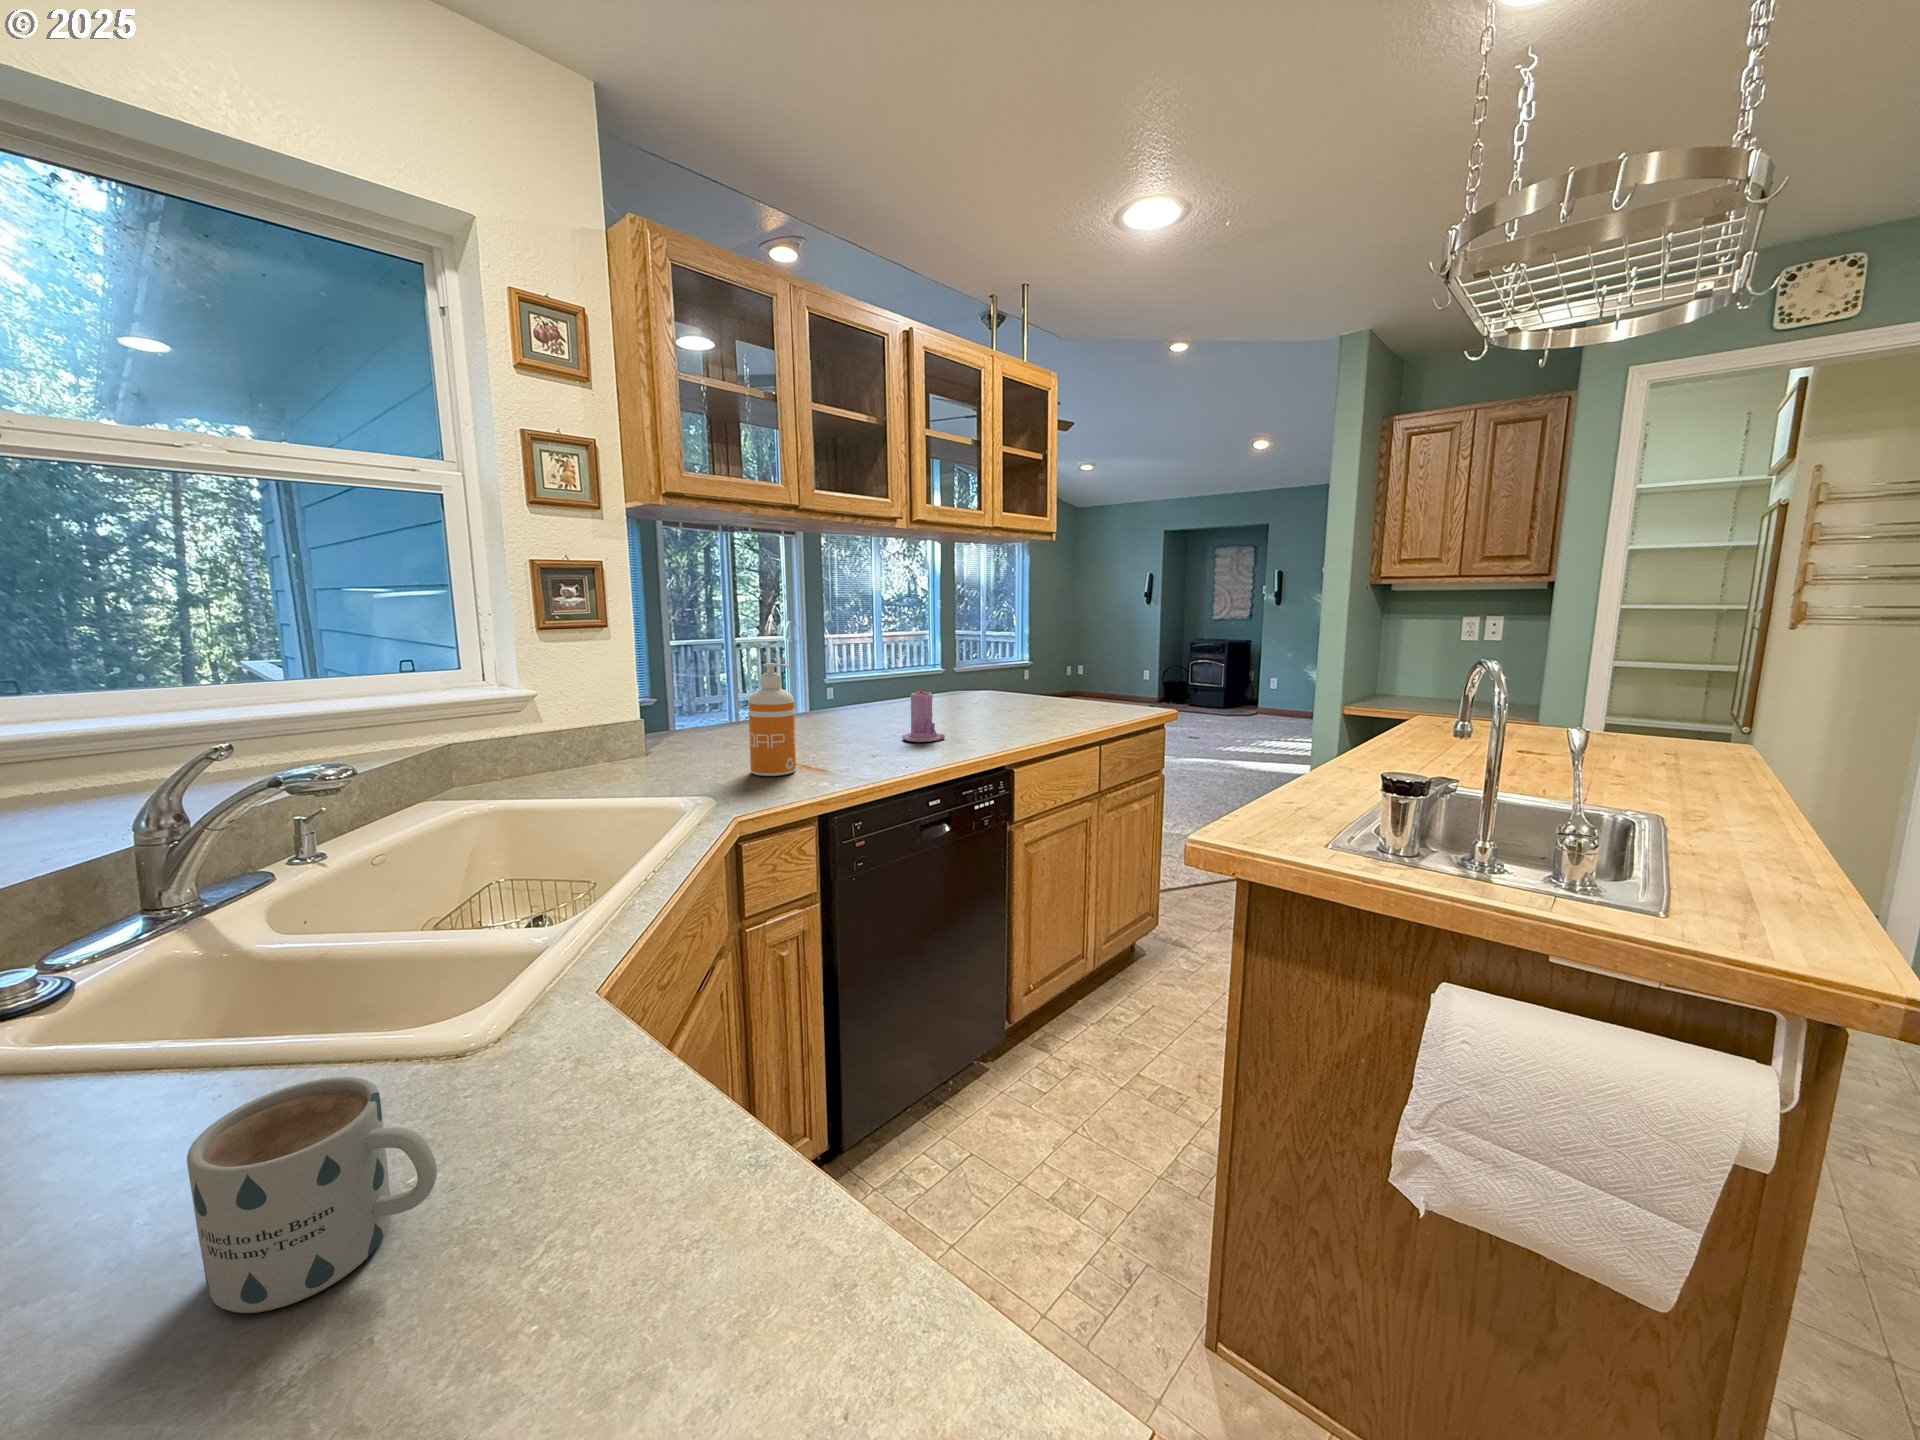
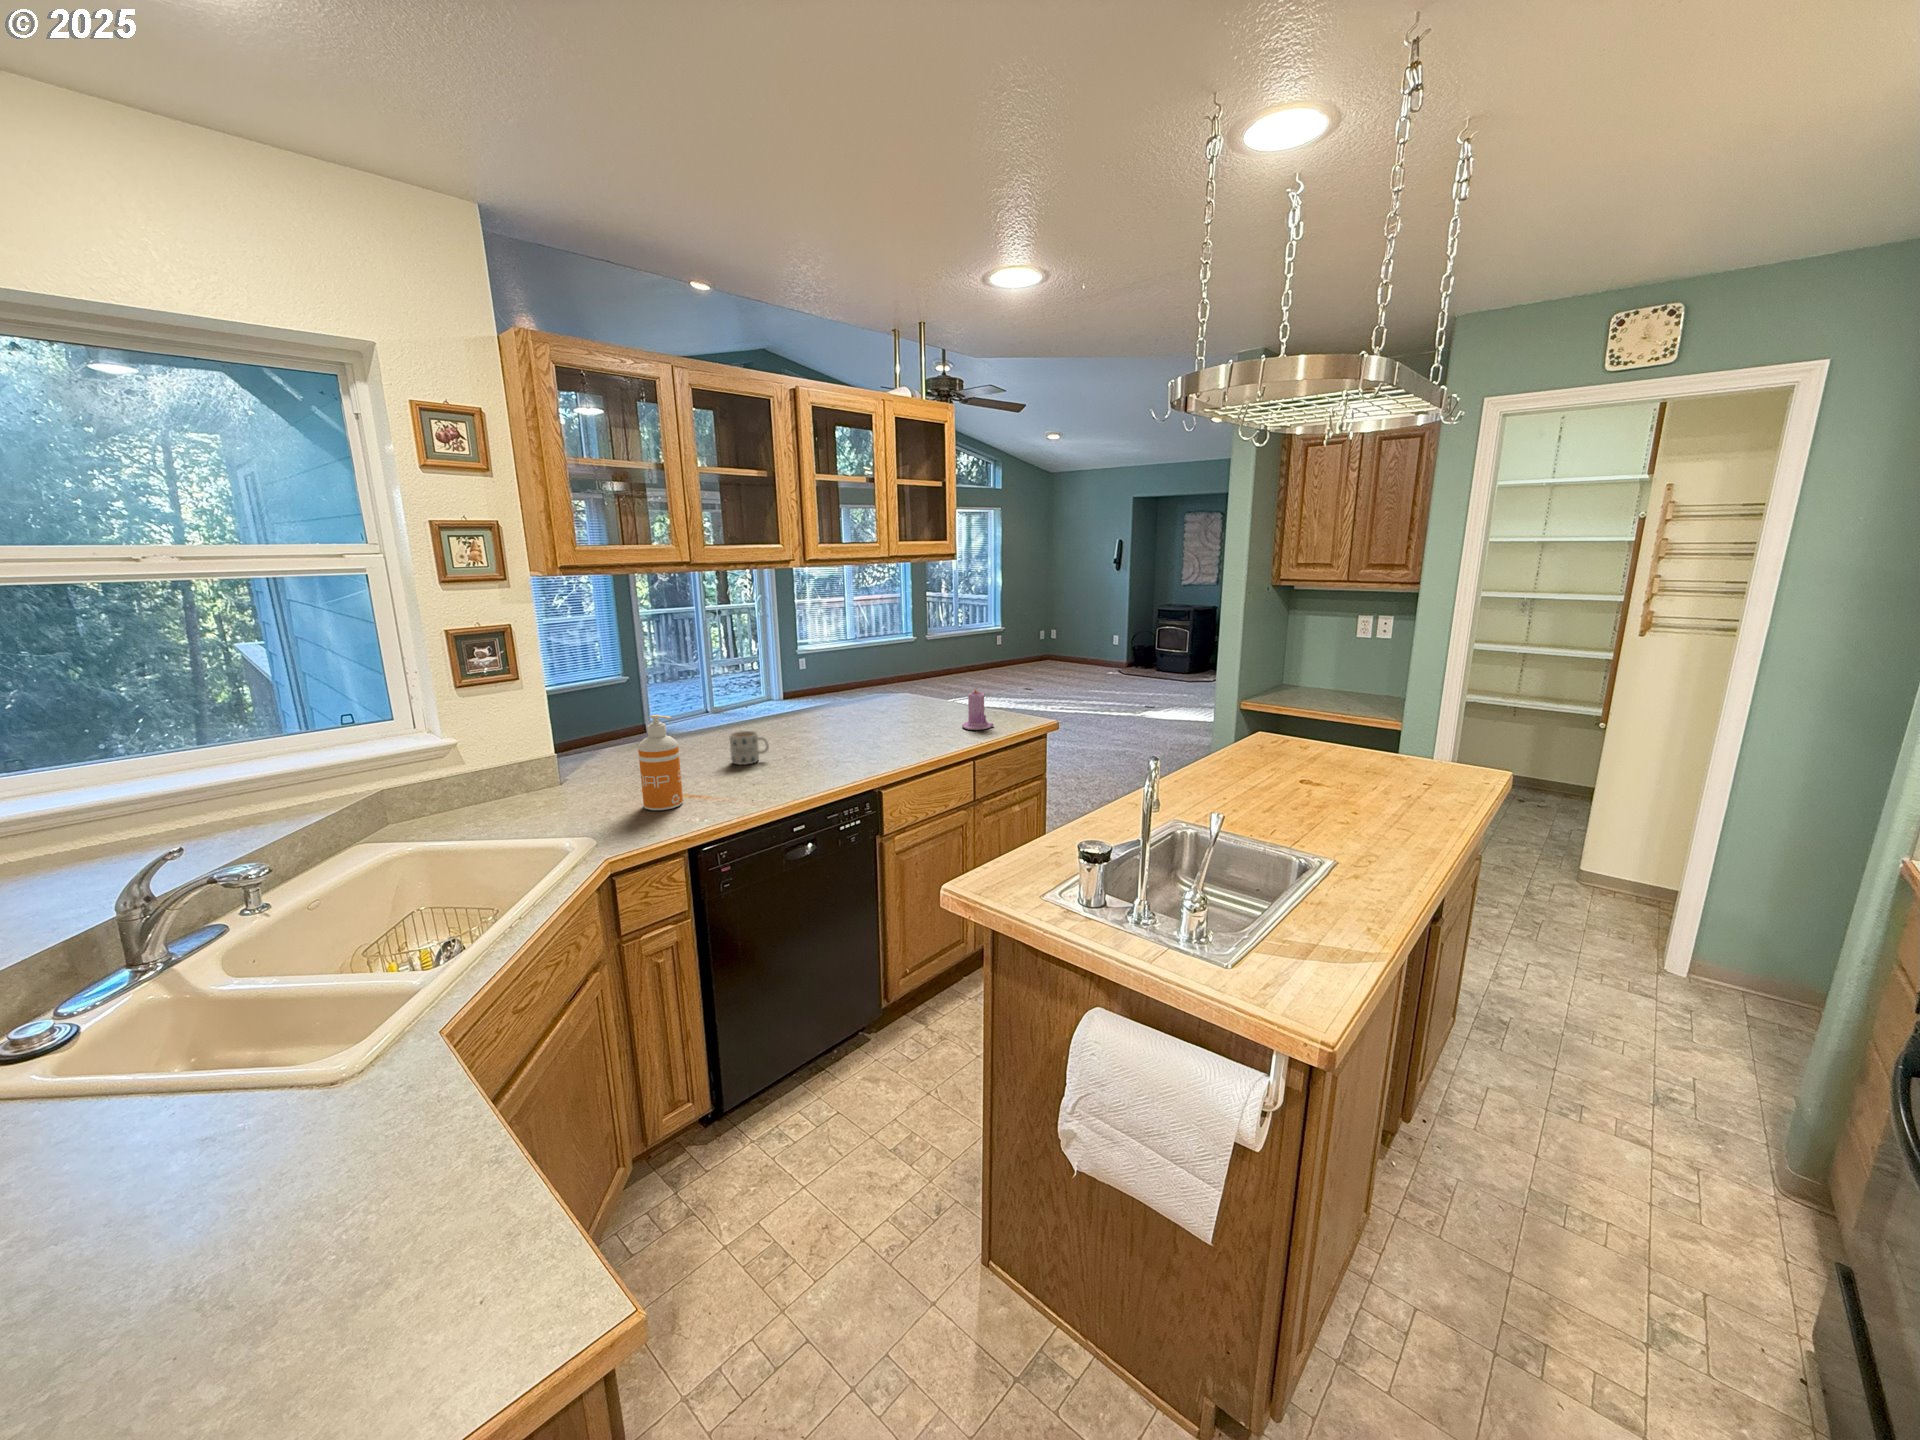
candle: present [902,686,945,742] -> present [962,689,994,730]
mug: present [187,1077,437,1313] -> present [729,731,769,765]

